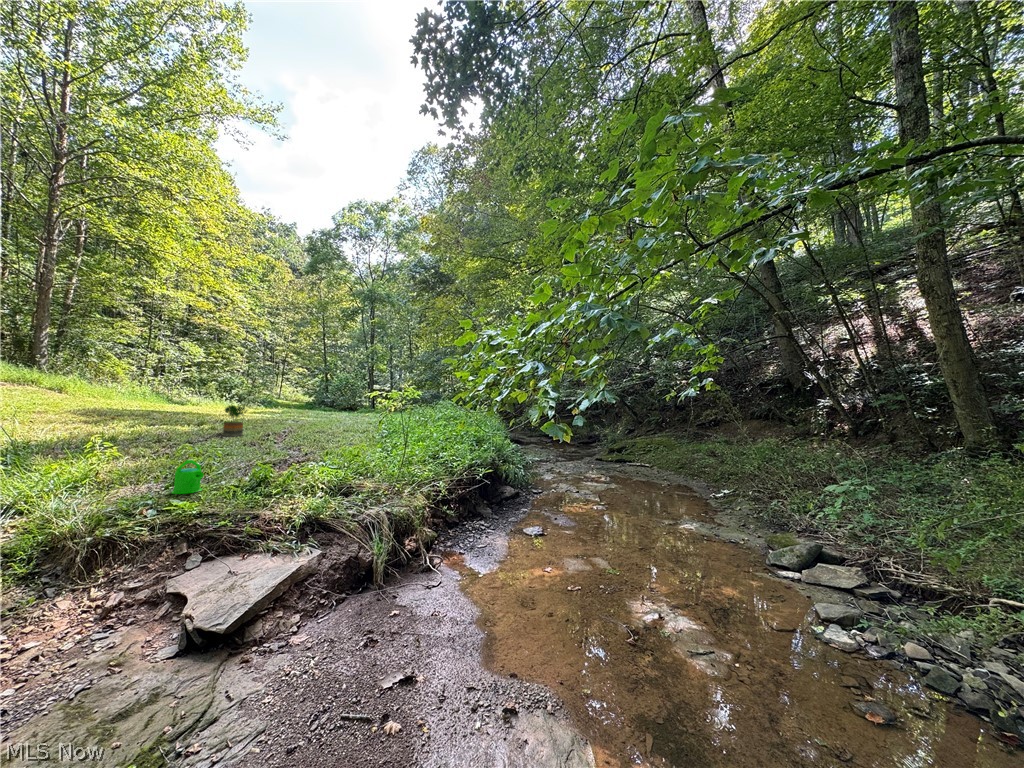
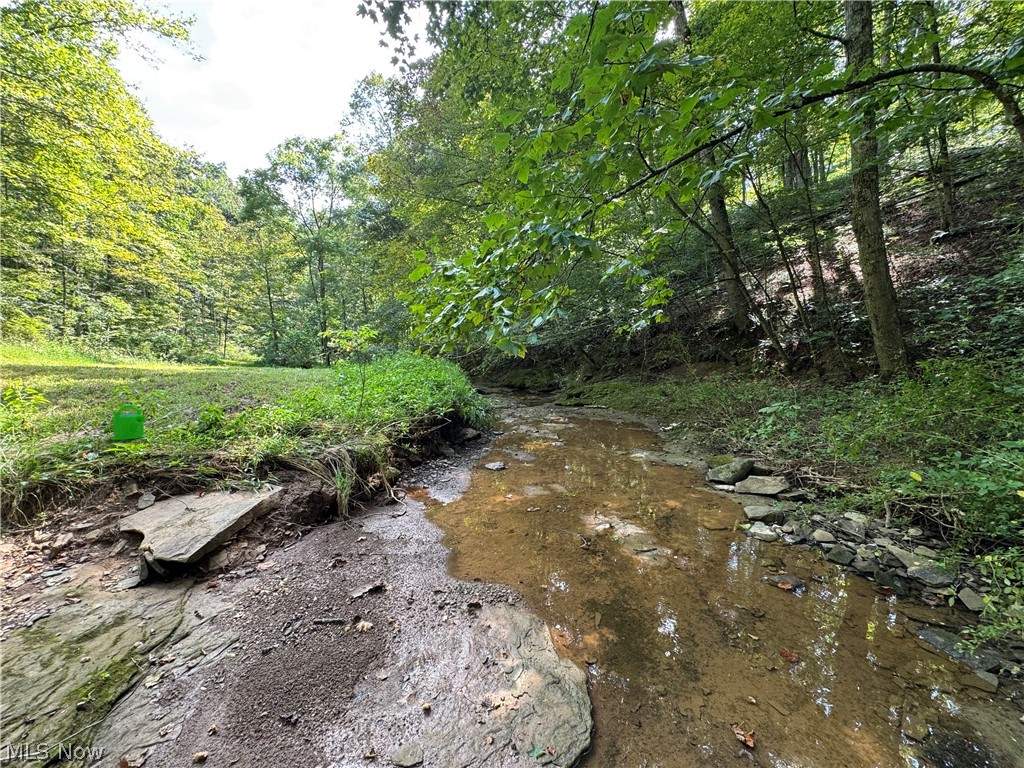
potted tree: present [223,405,247,437] -> none [162,359,191,392]

